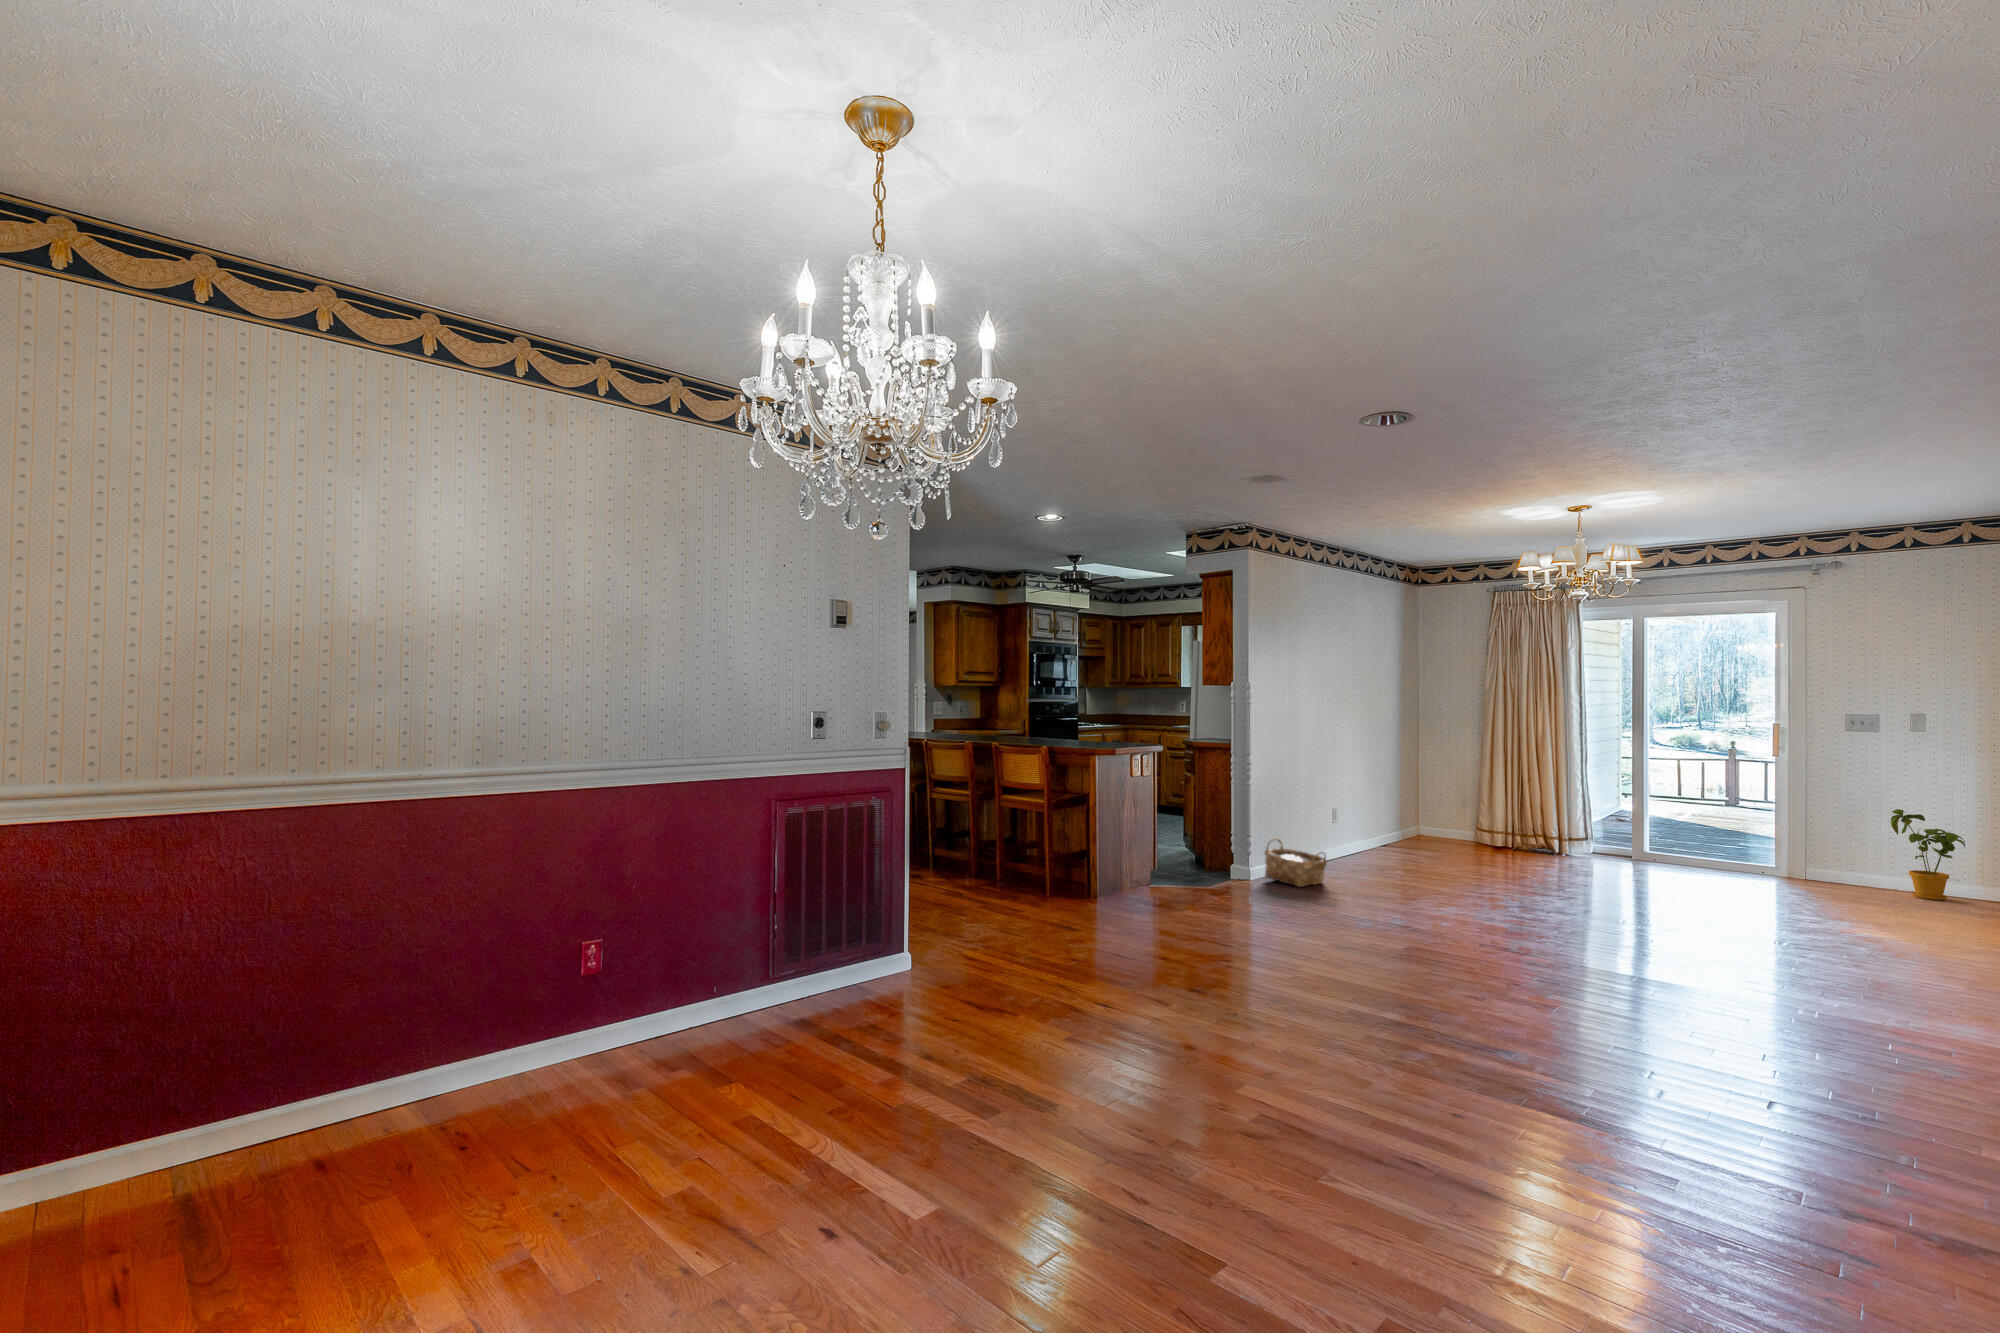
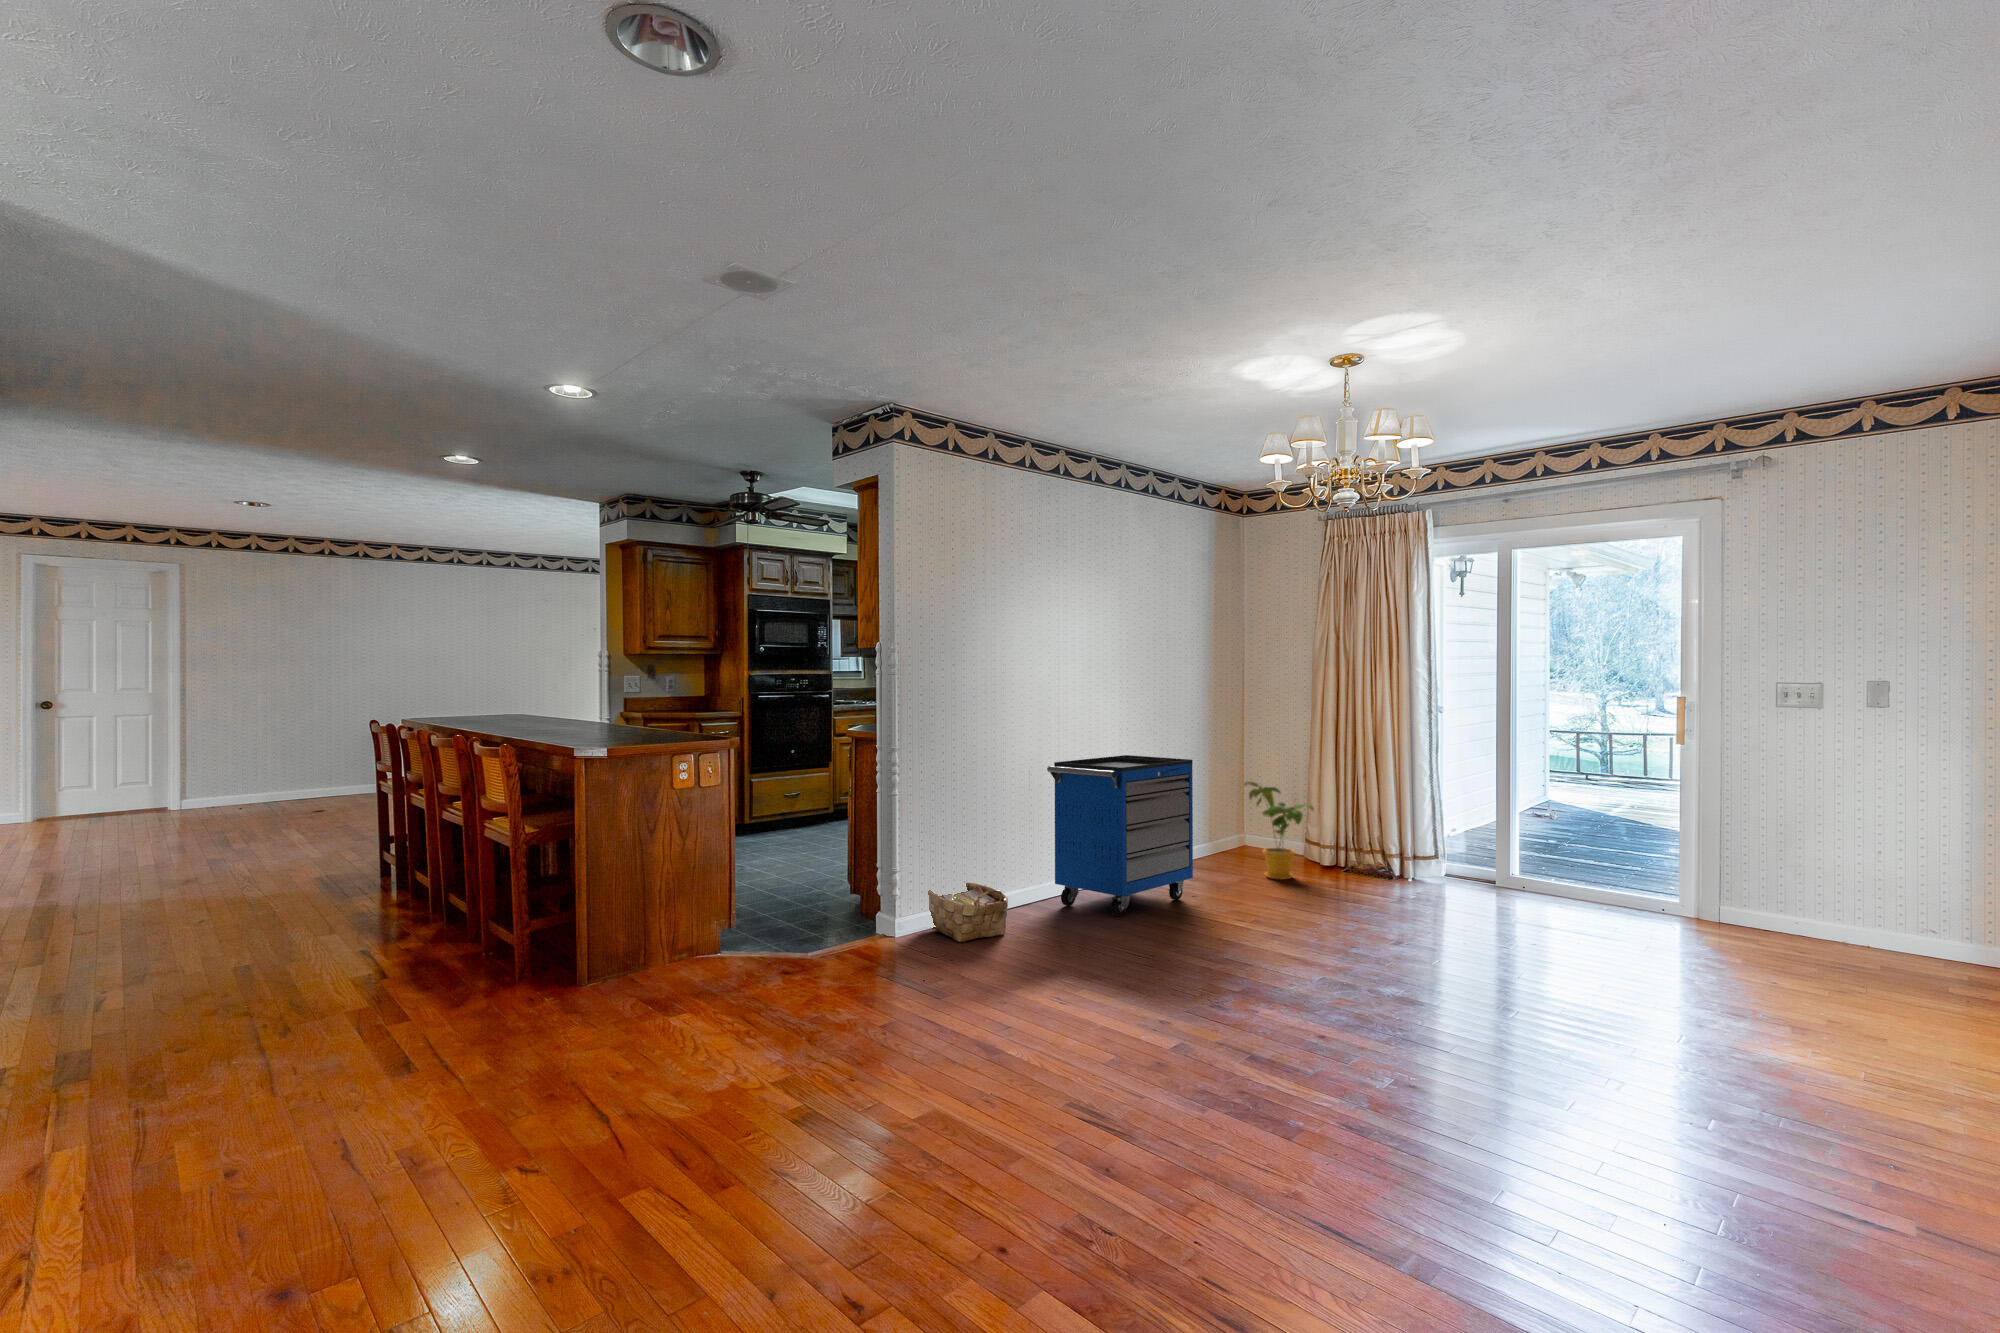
storage cabinet: none [1328,763,1423,874] -> present [1047,755,1193,917]
house plant: present [1891,809,1965,900] -> present [1244,781,1314,880]

